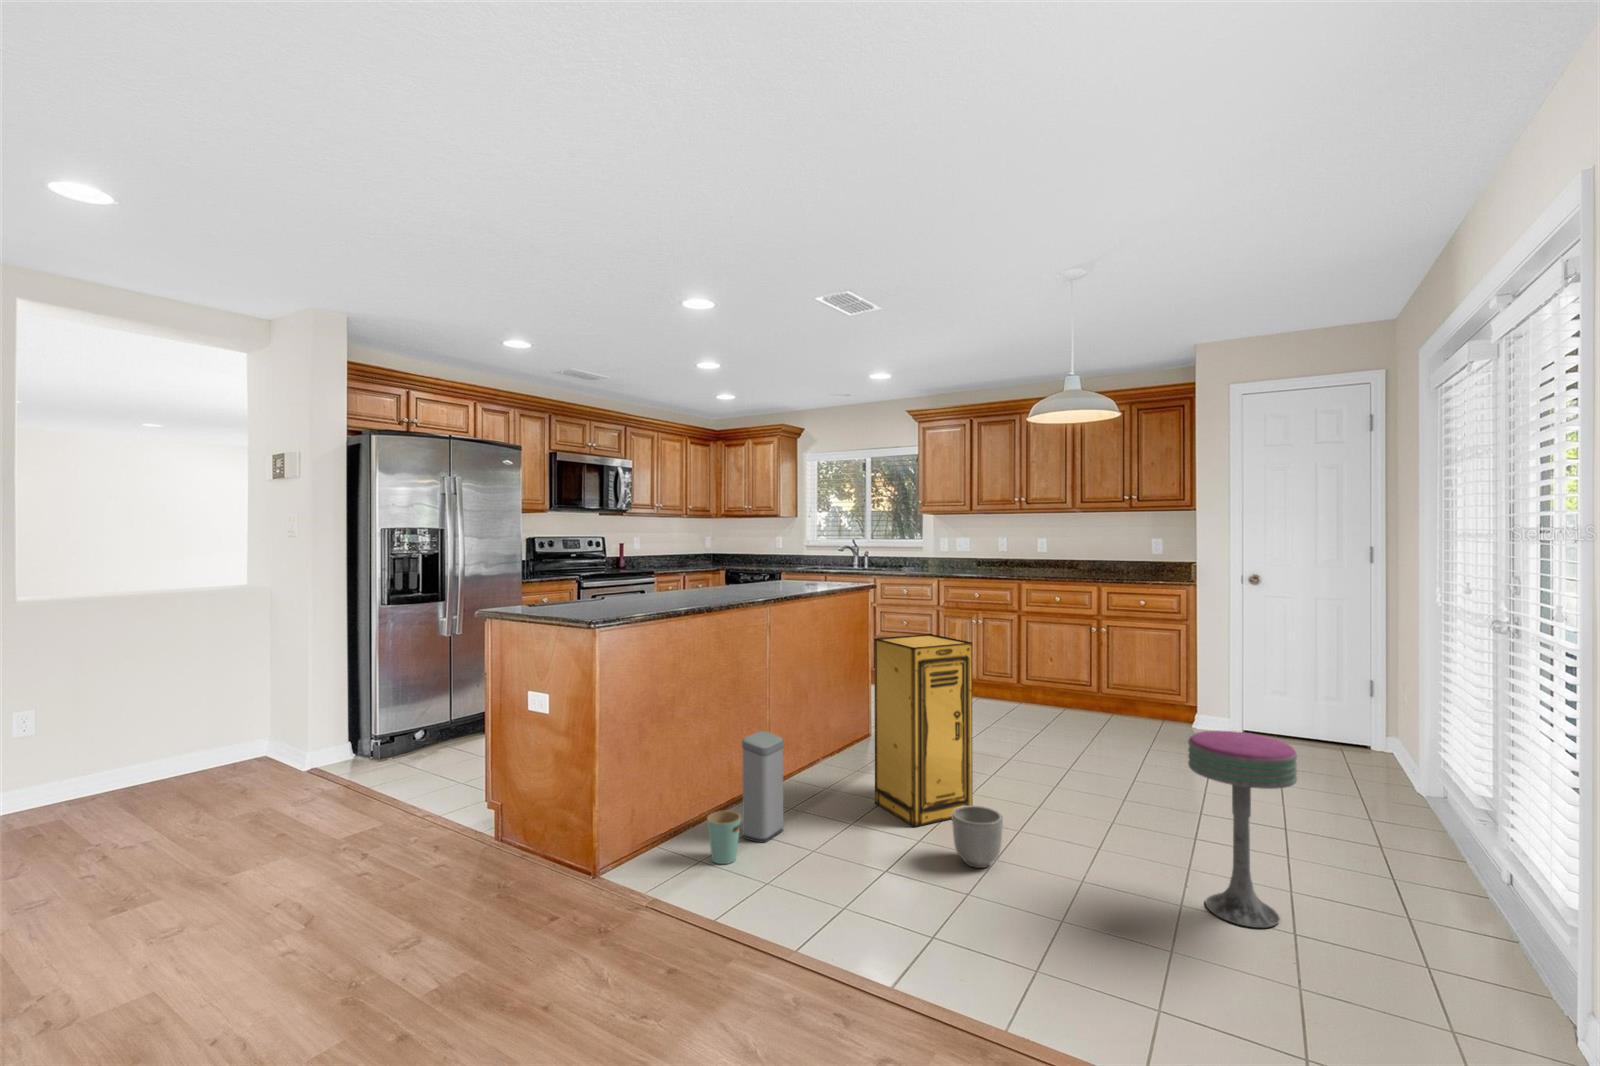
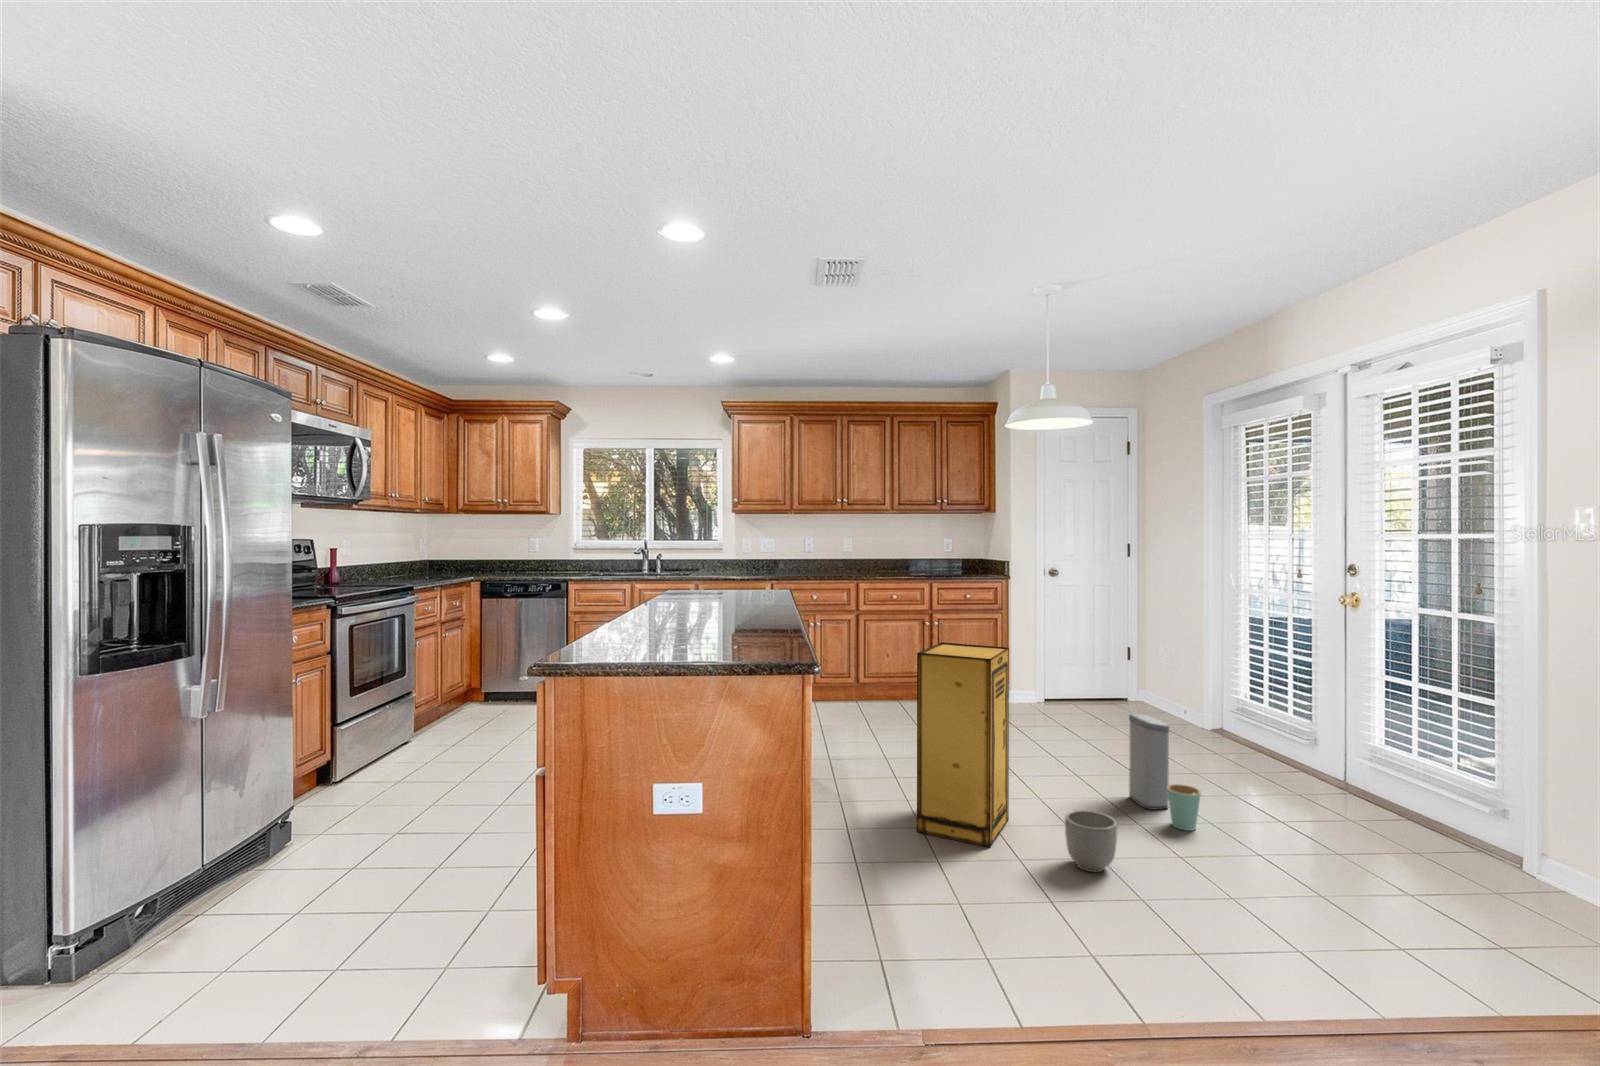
trash can: present [707,731,784,864] -> present [1129,713,1201,831]
bar stool: present [1188,731,1297,928] -> none [1243,703,1335,861]

